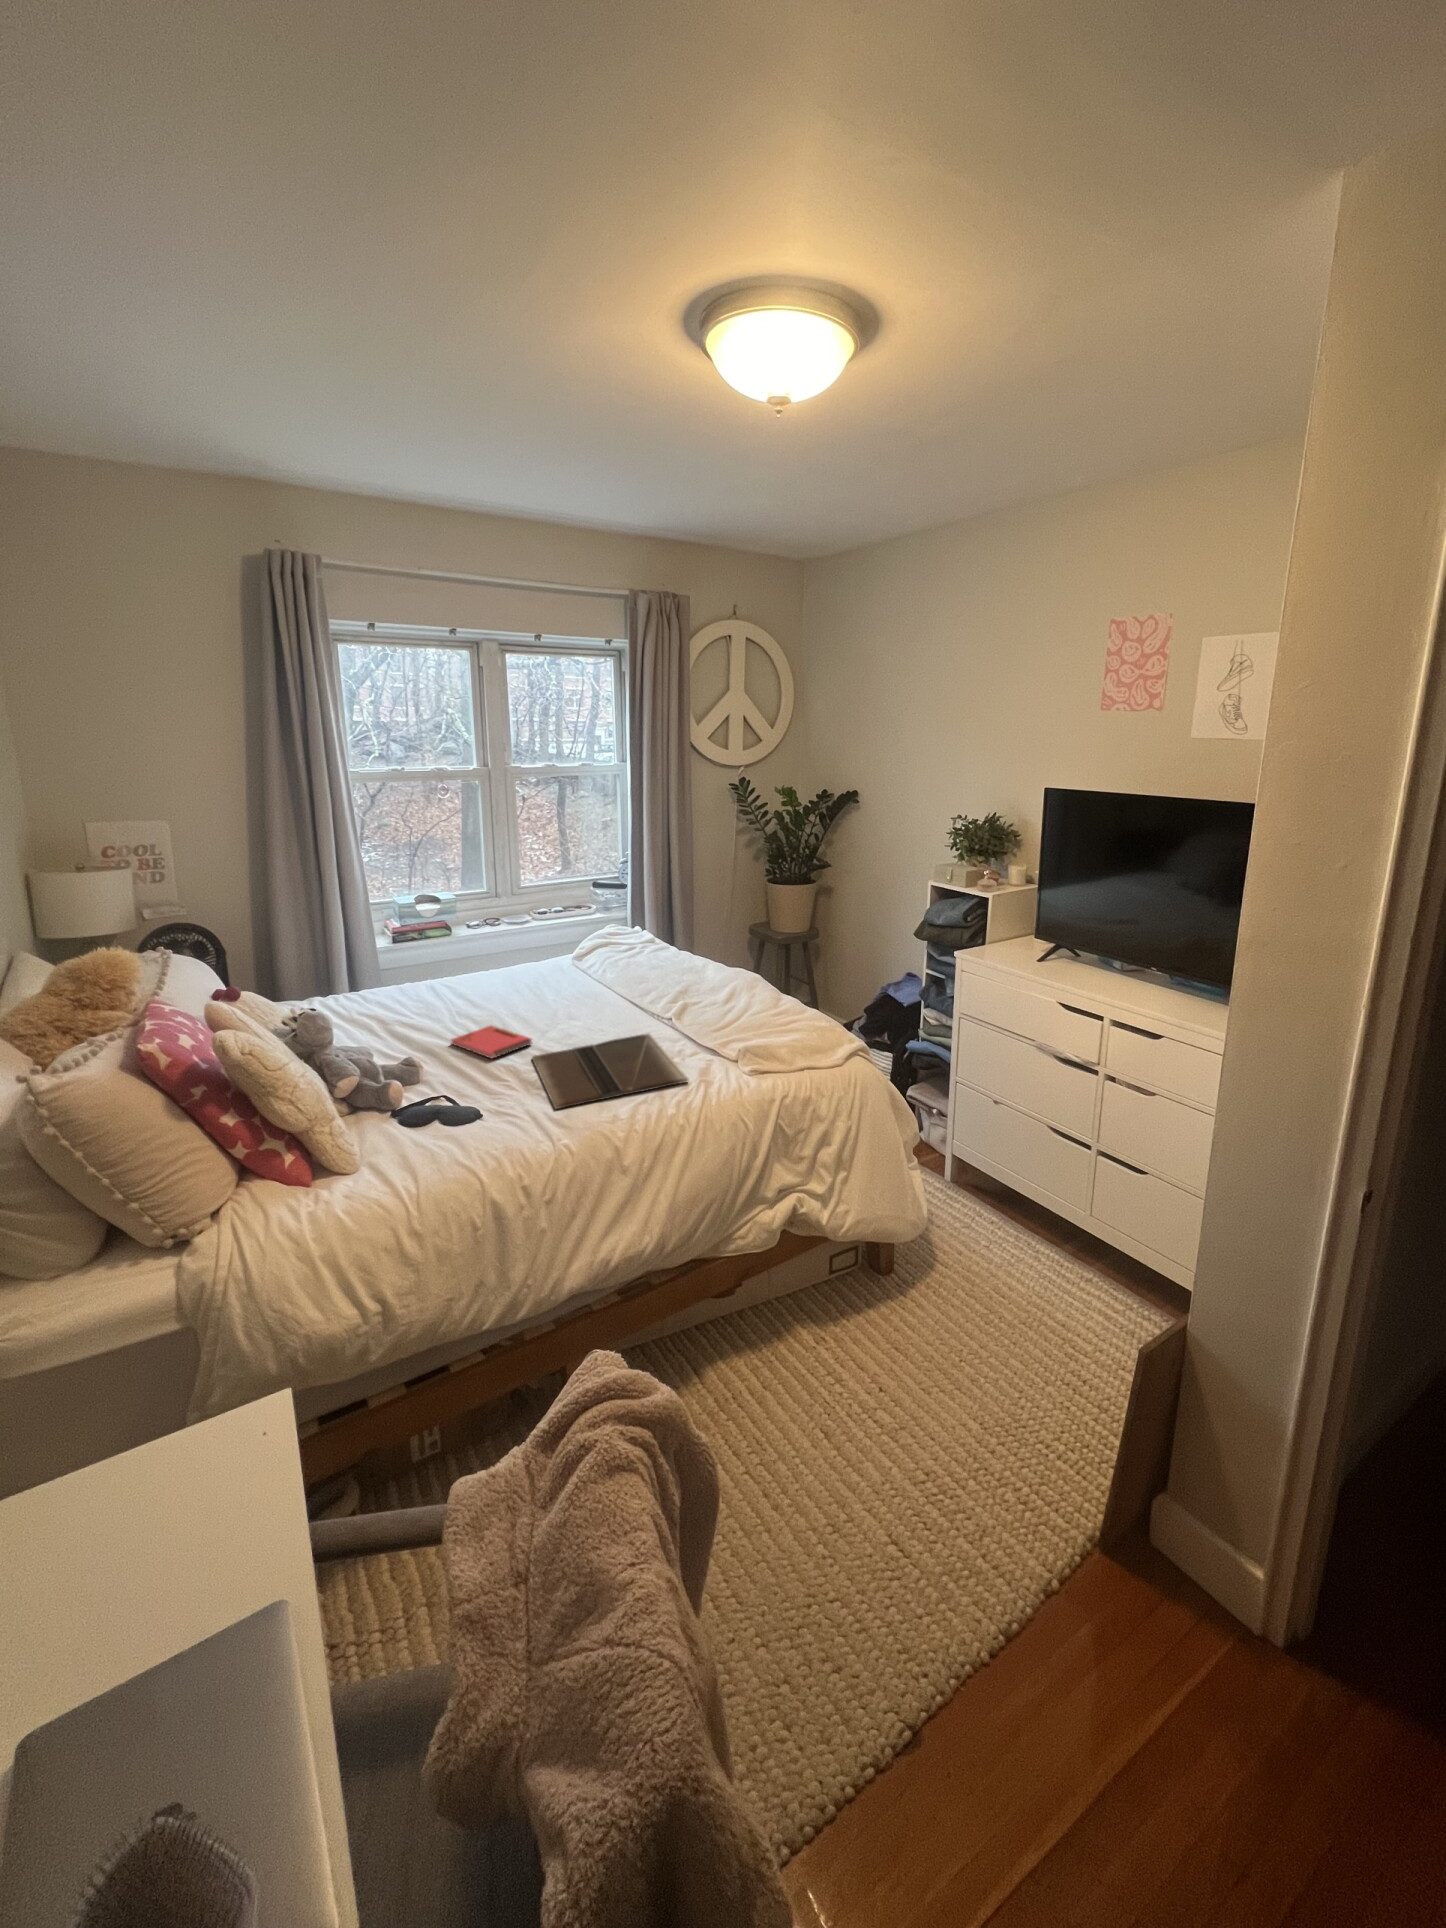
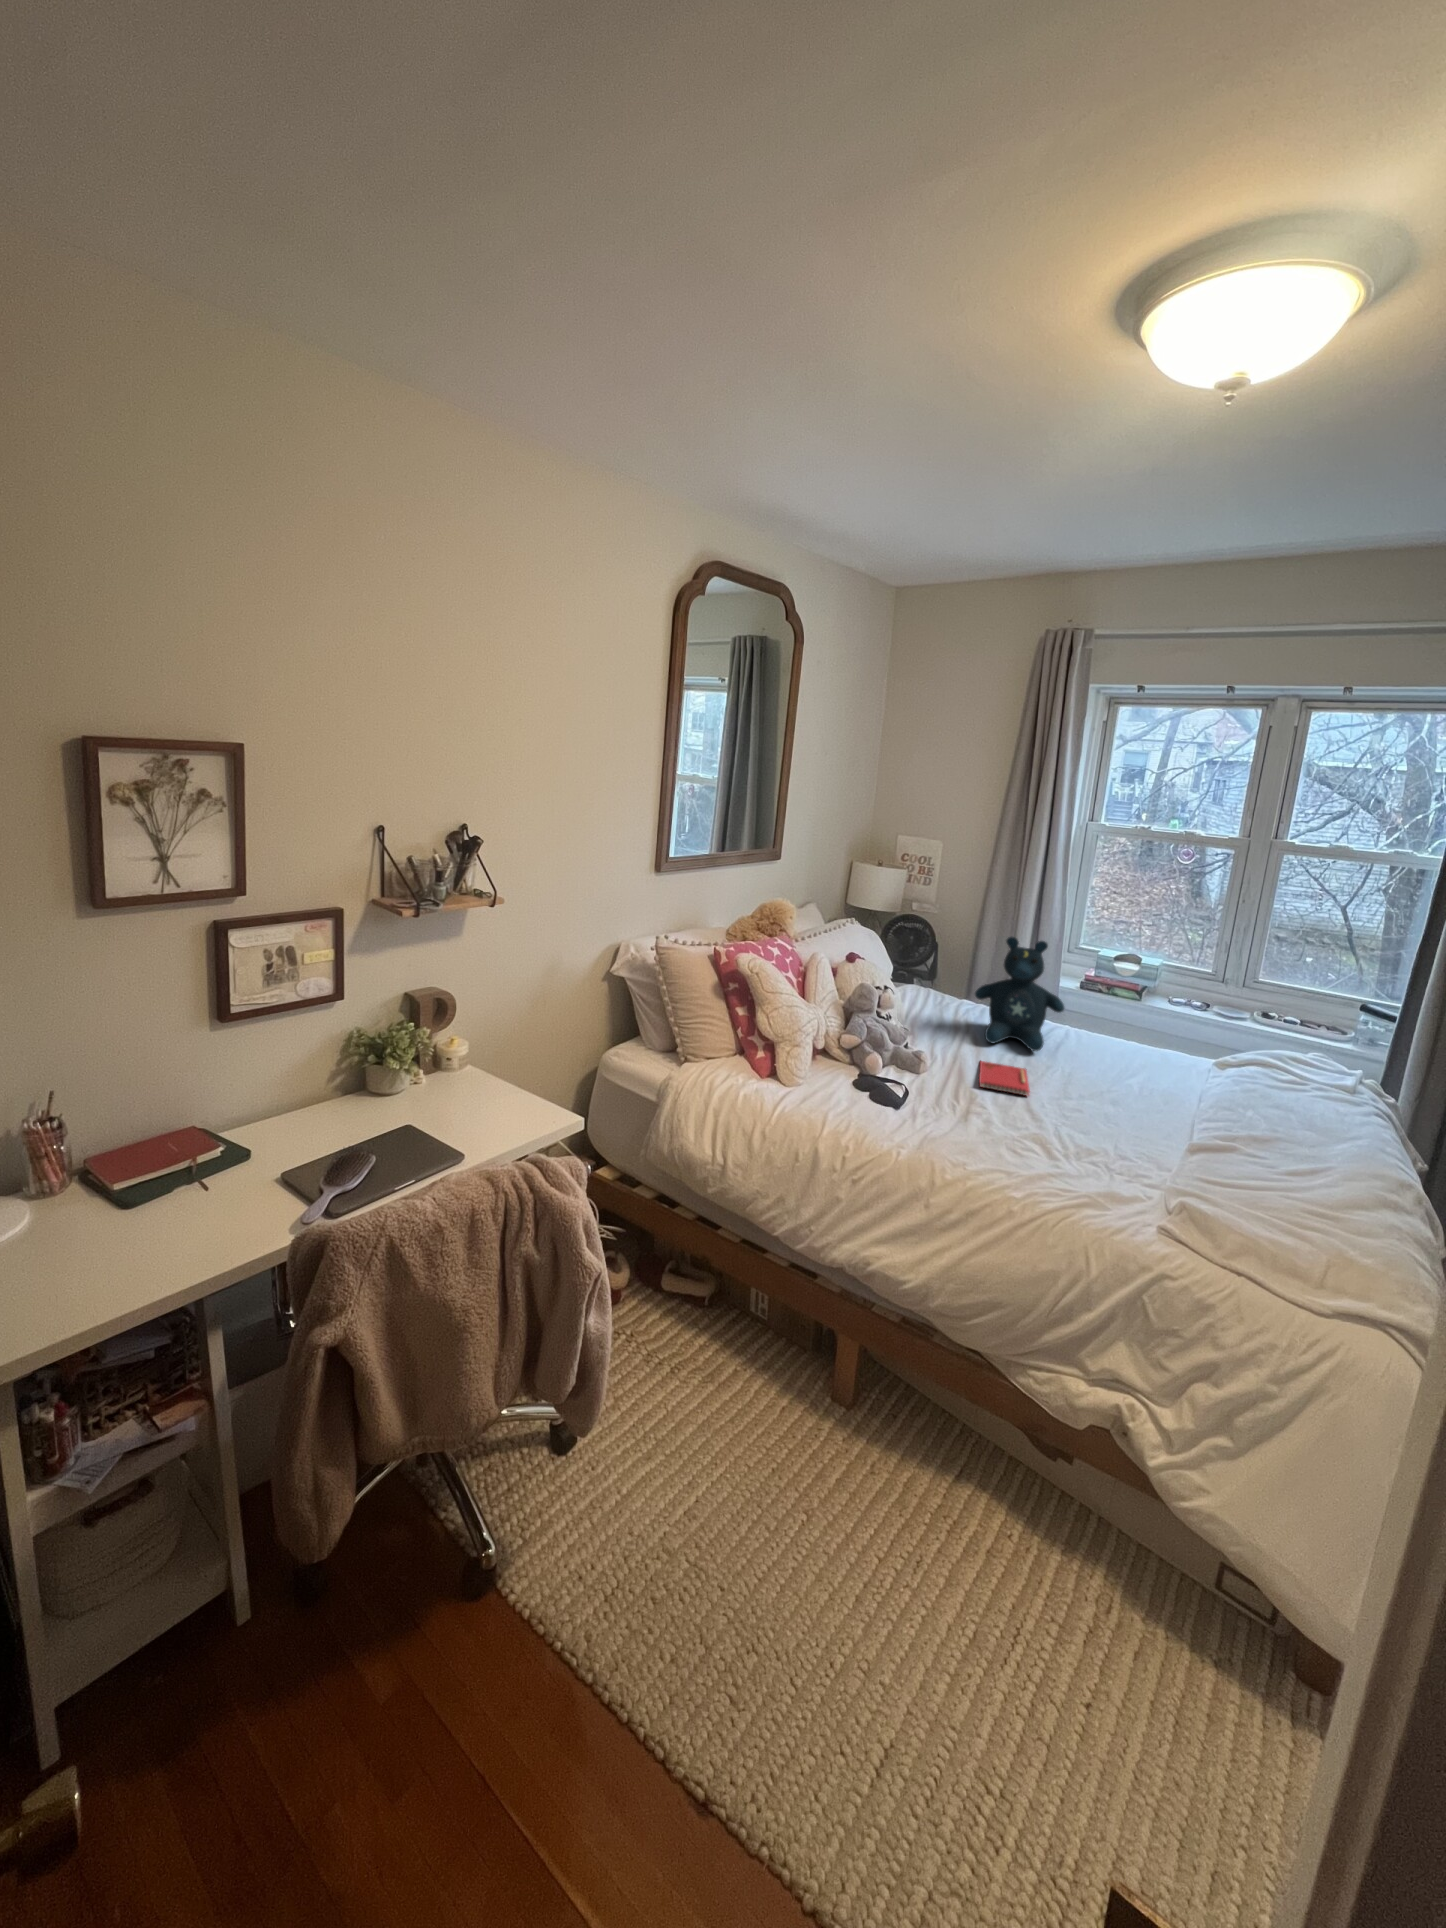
stuffed bear: none [380,897,479,1021] -> present [975,937,1064,1051]
laptop: present [532,1034,688,1109] -> none [942,1102,1135,1195]

